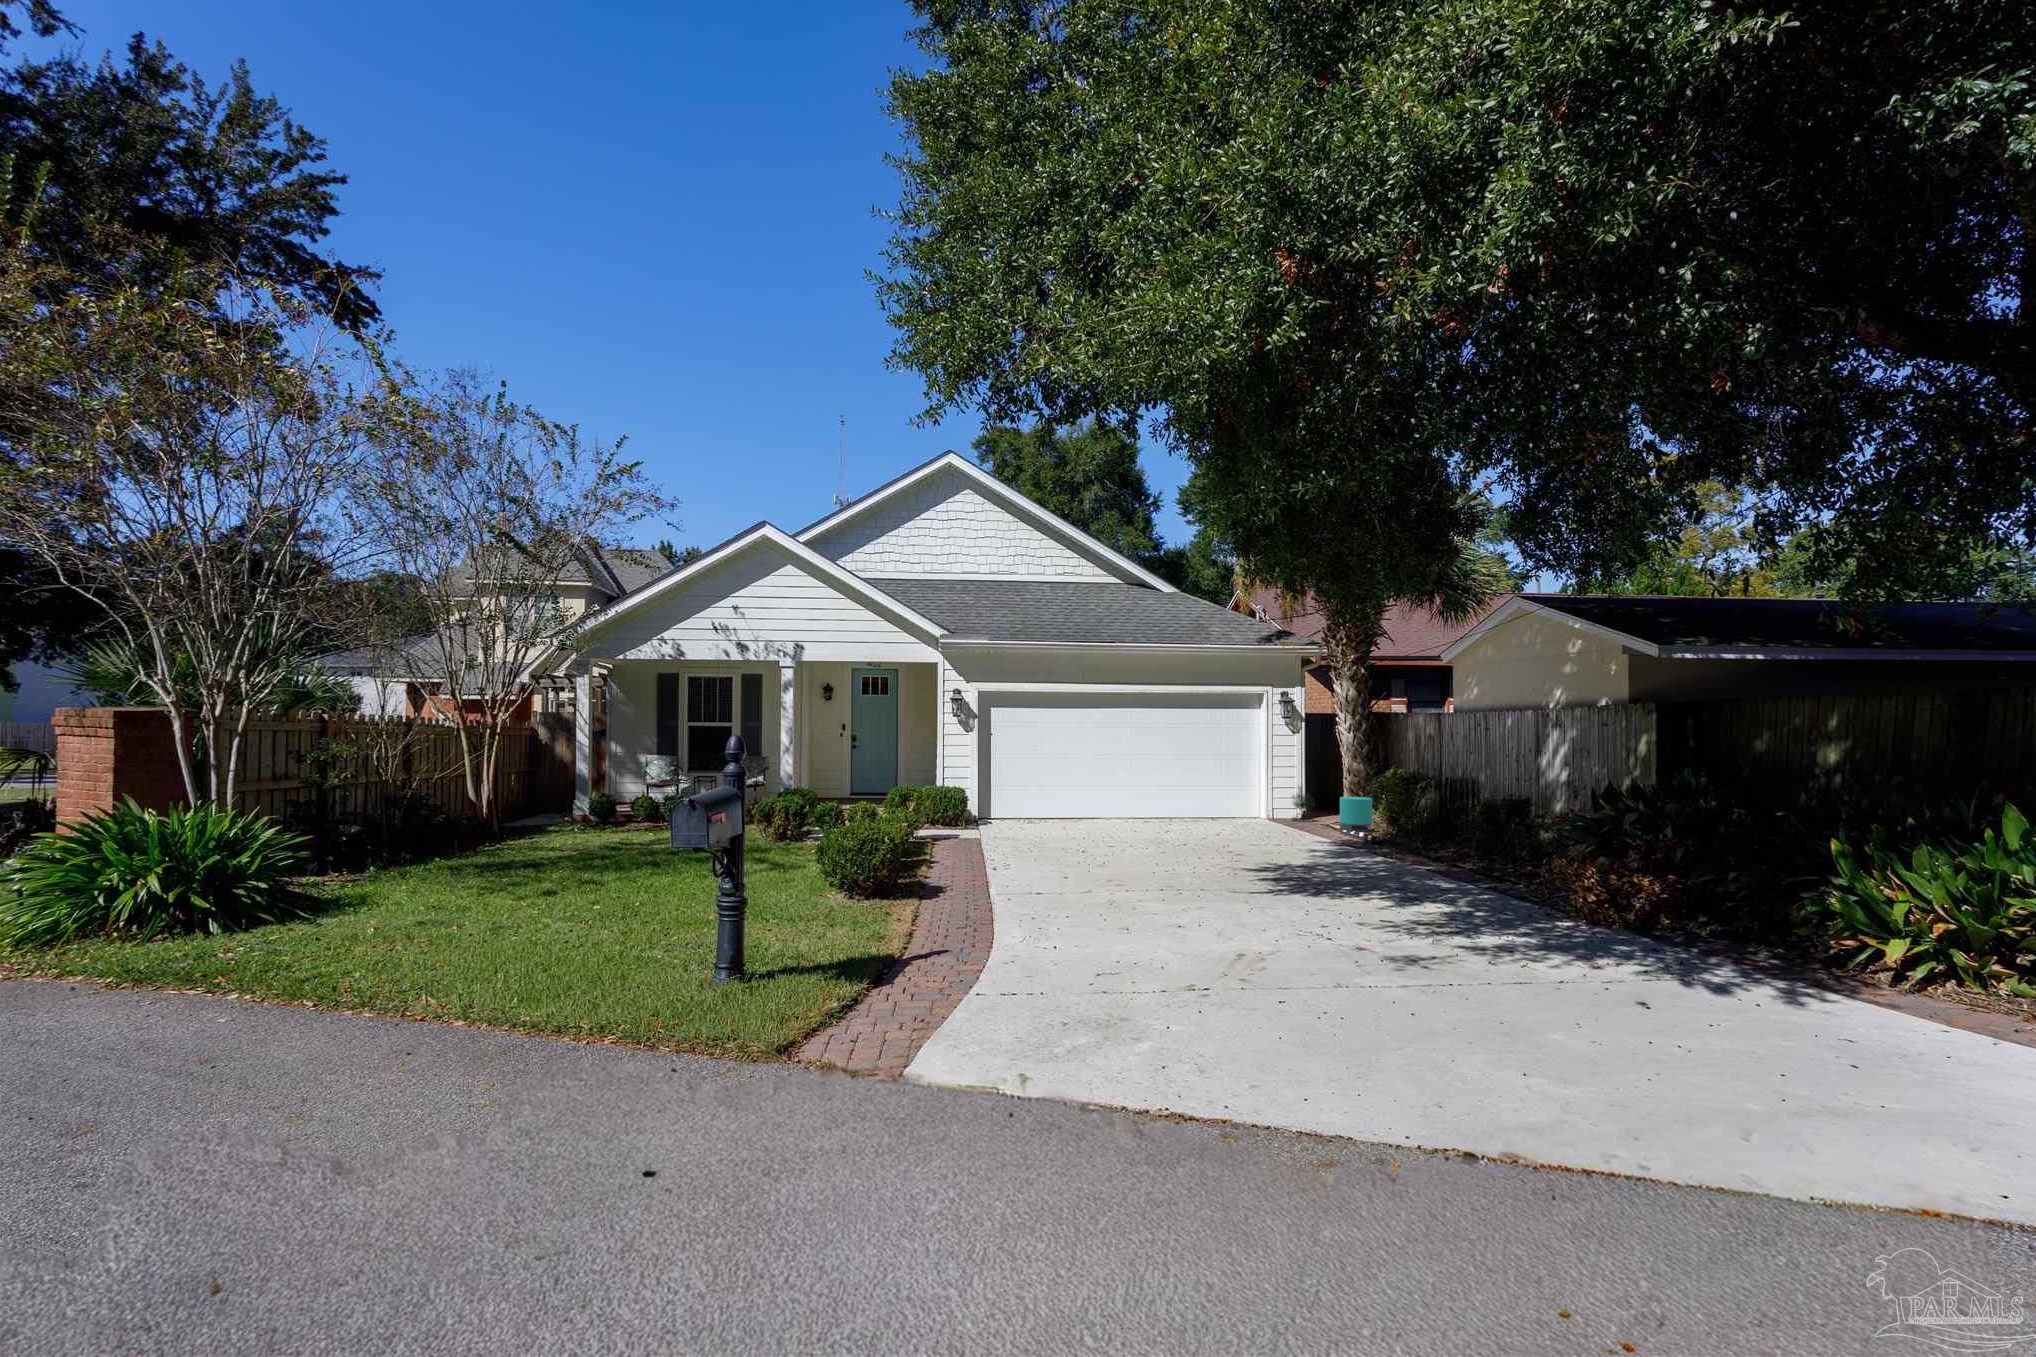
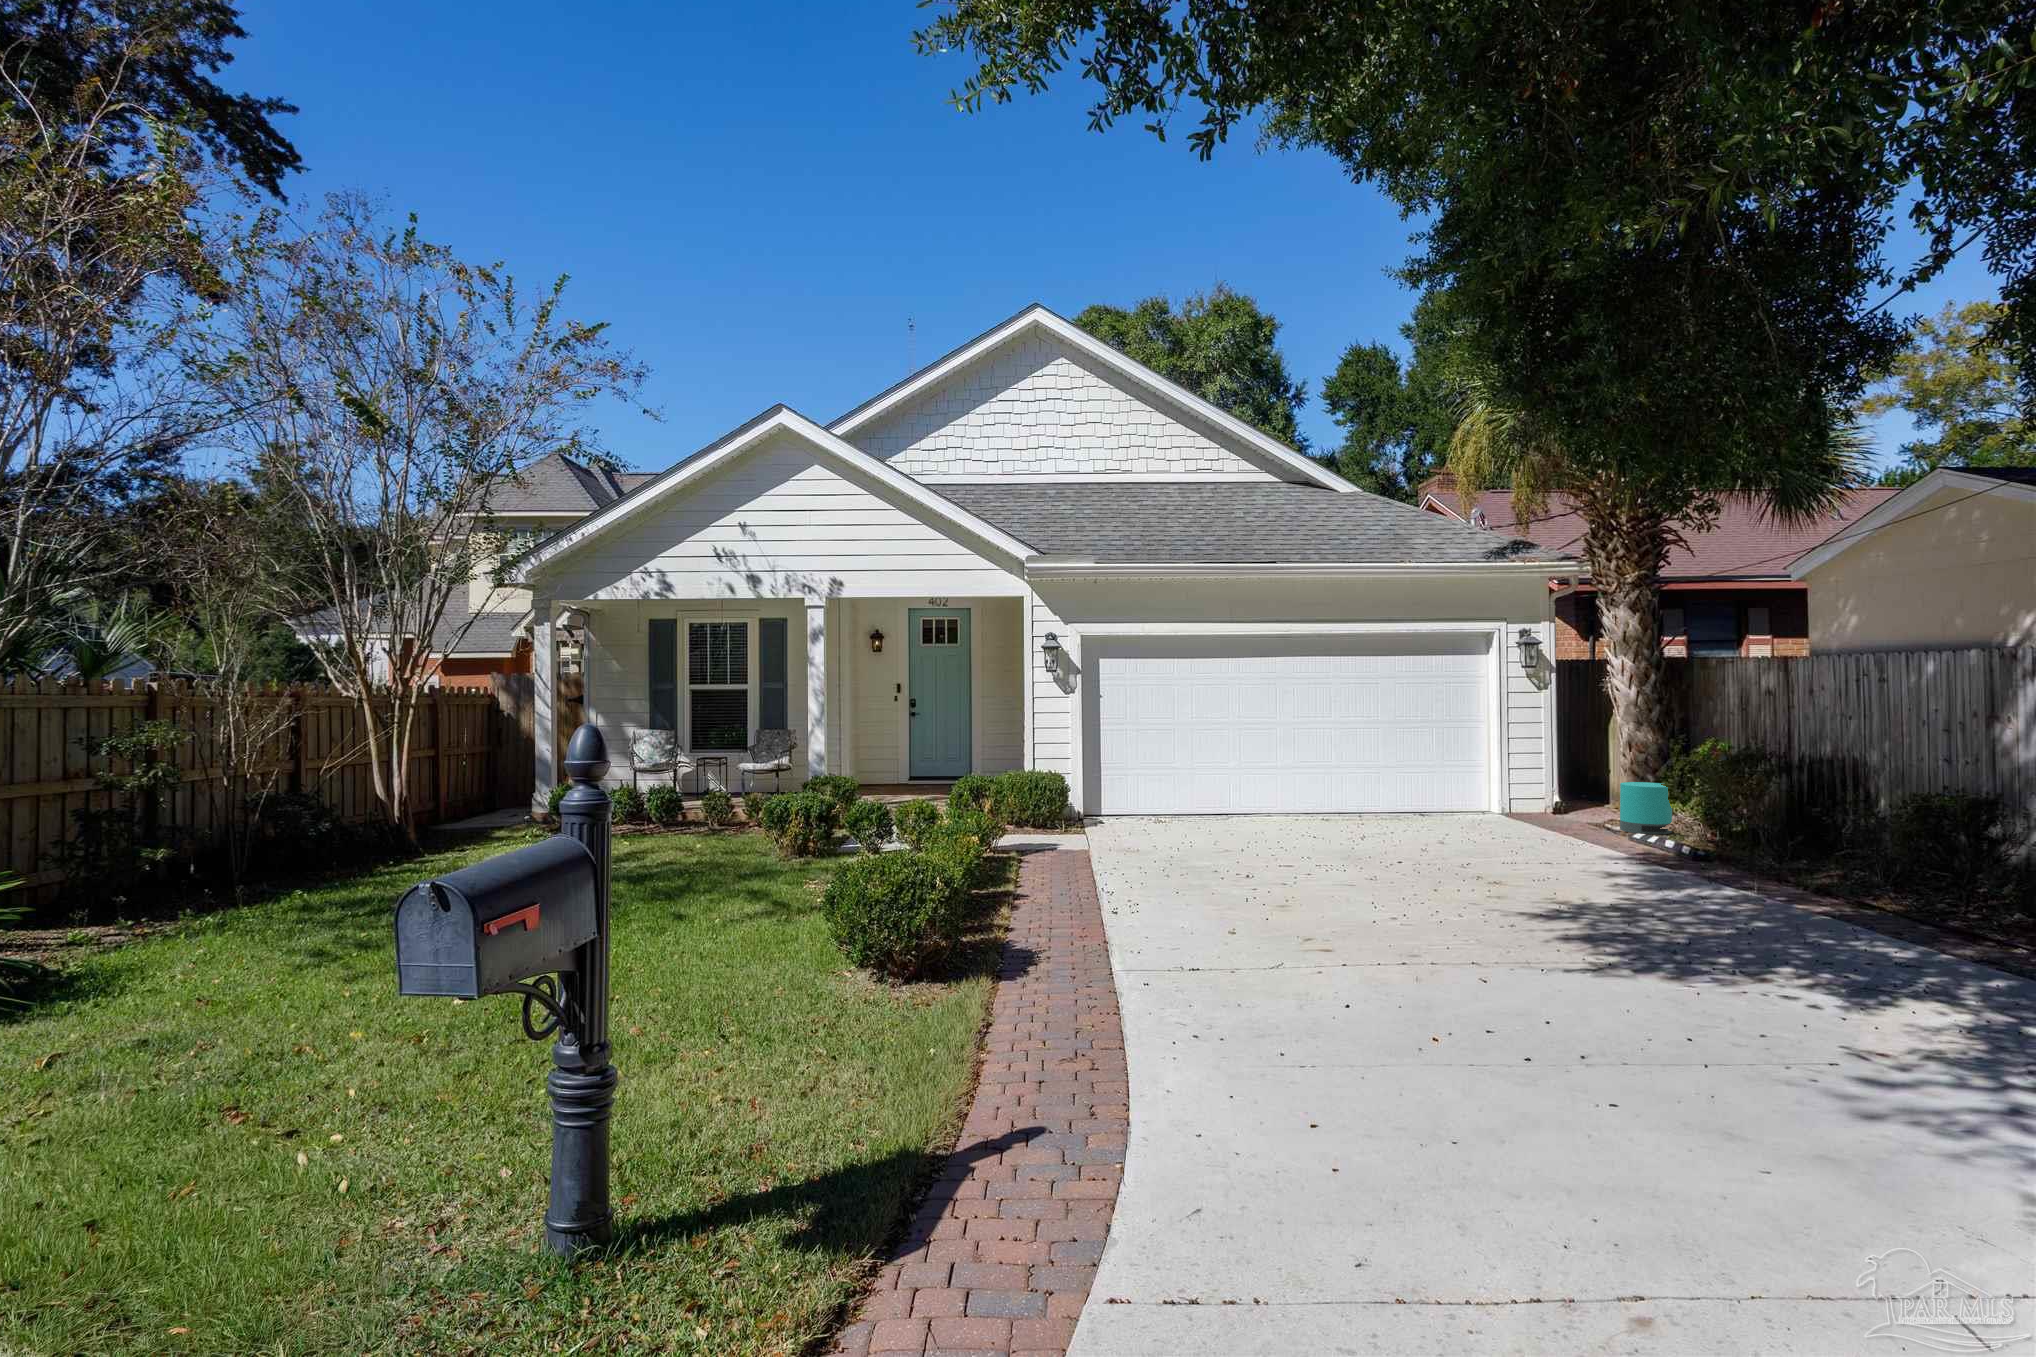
potted tree: present [1292,787,1314,822] -> none [1534,759,1576,818]

